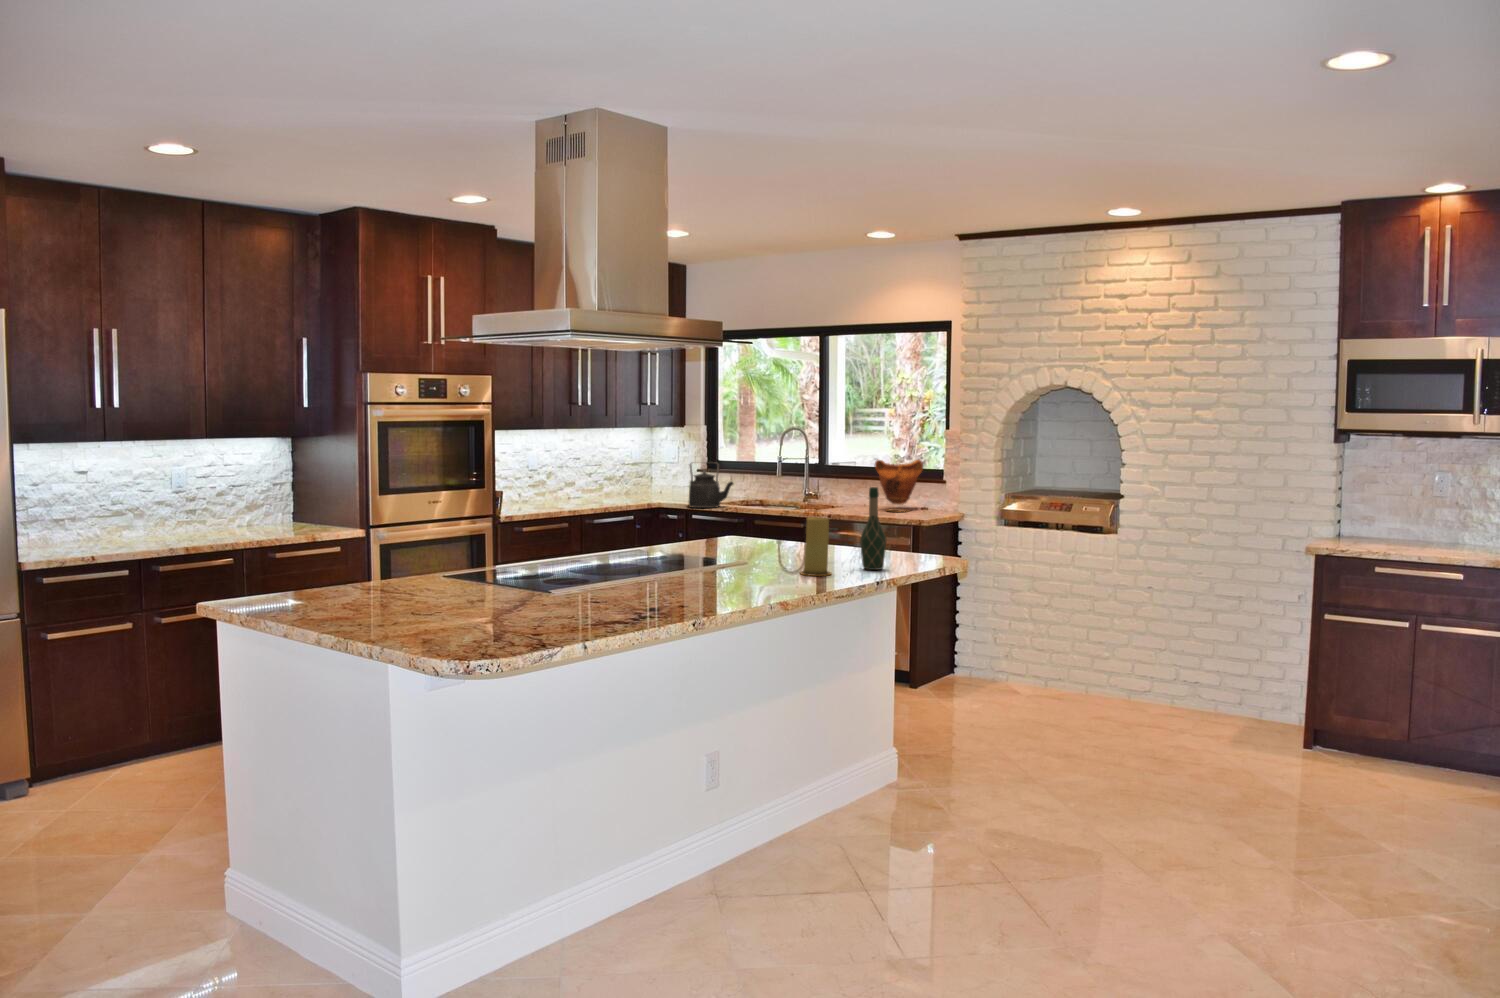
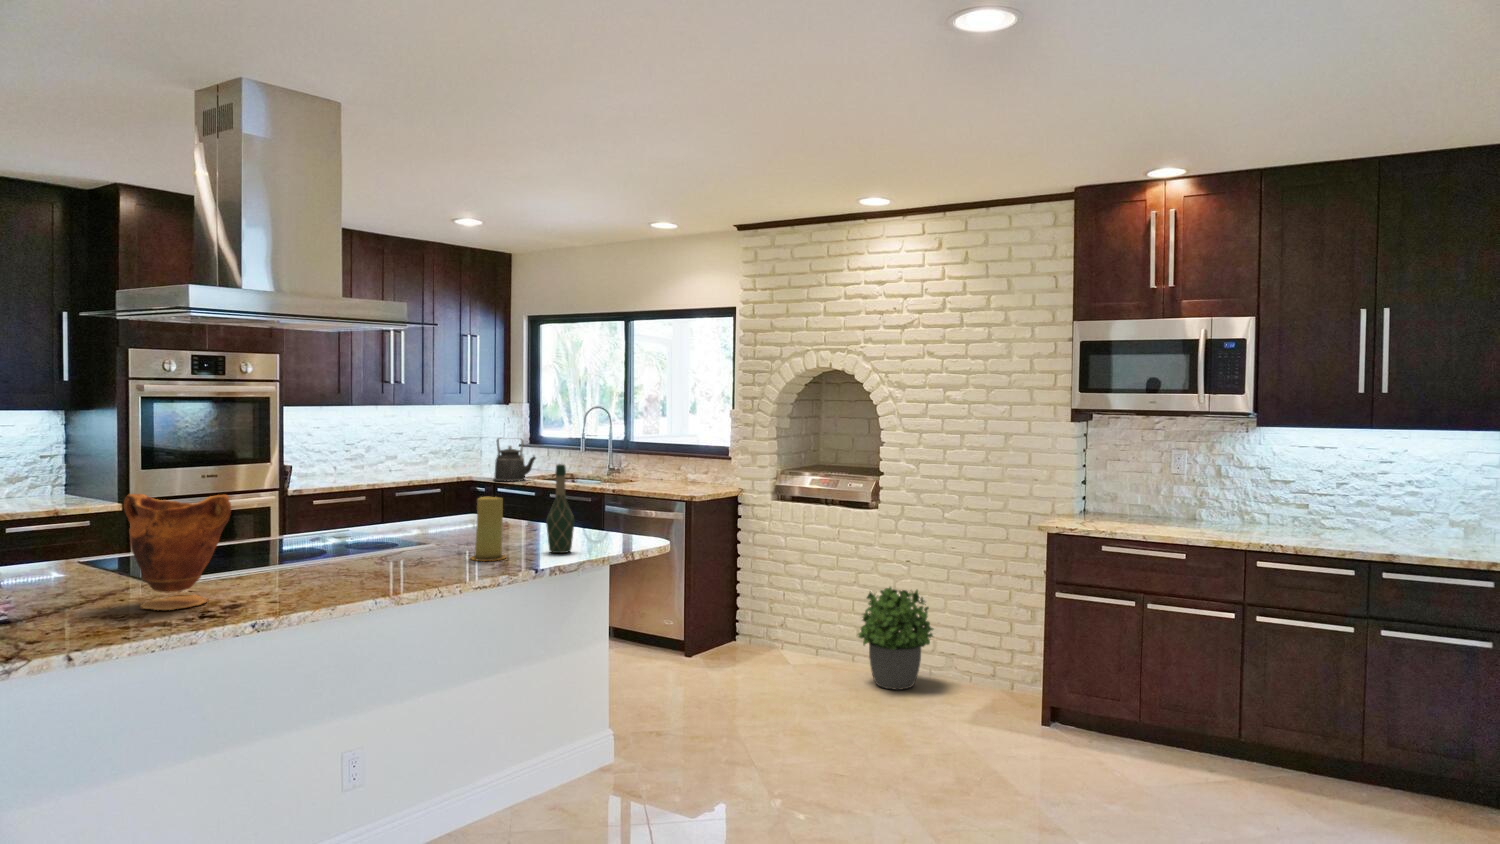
vase: present [875,460,923,512] -> present [124,494,231,610]
potted plant: none [1102,612,1185,717] -> present [858,587,933,690]

